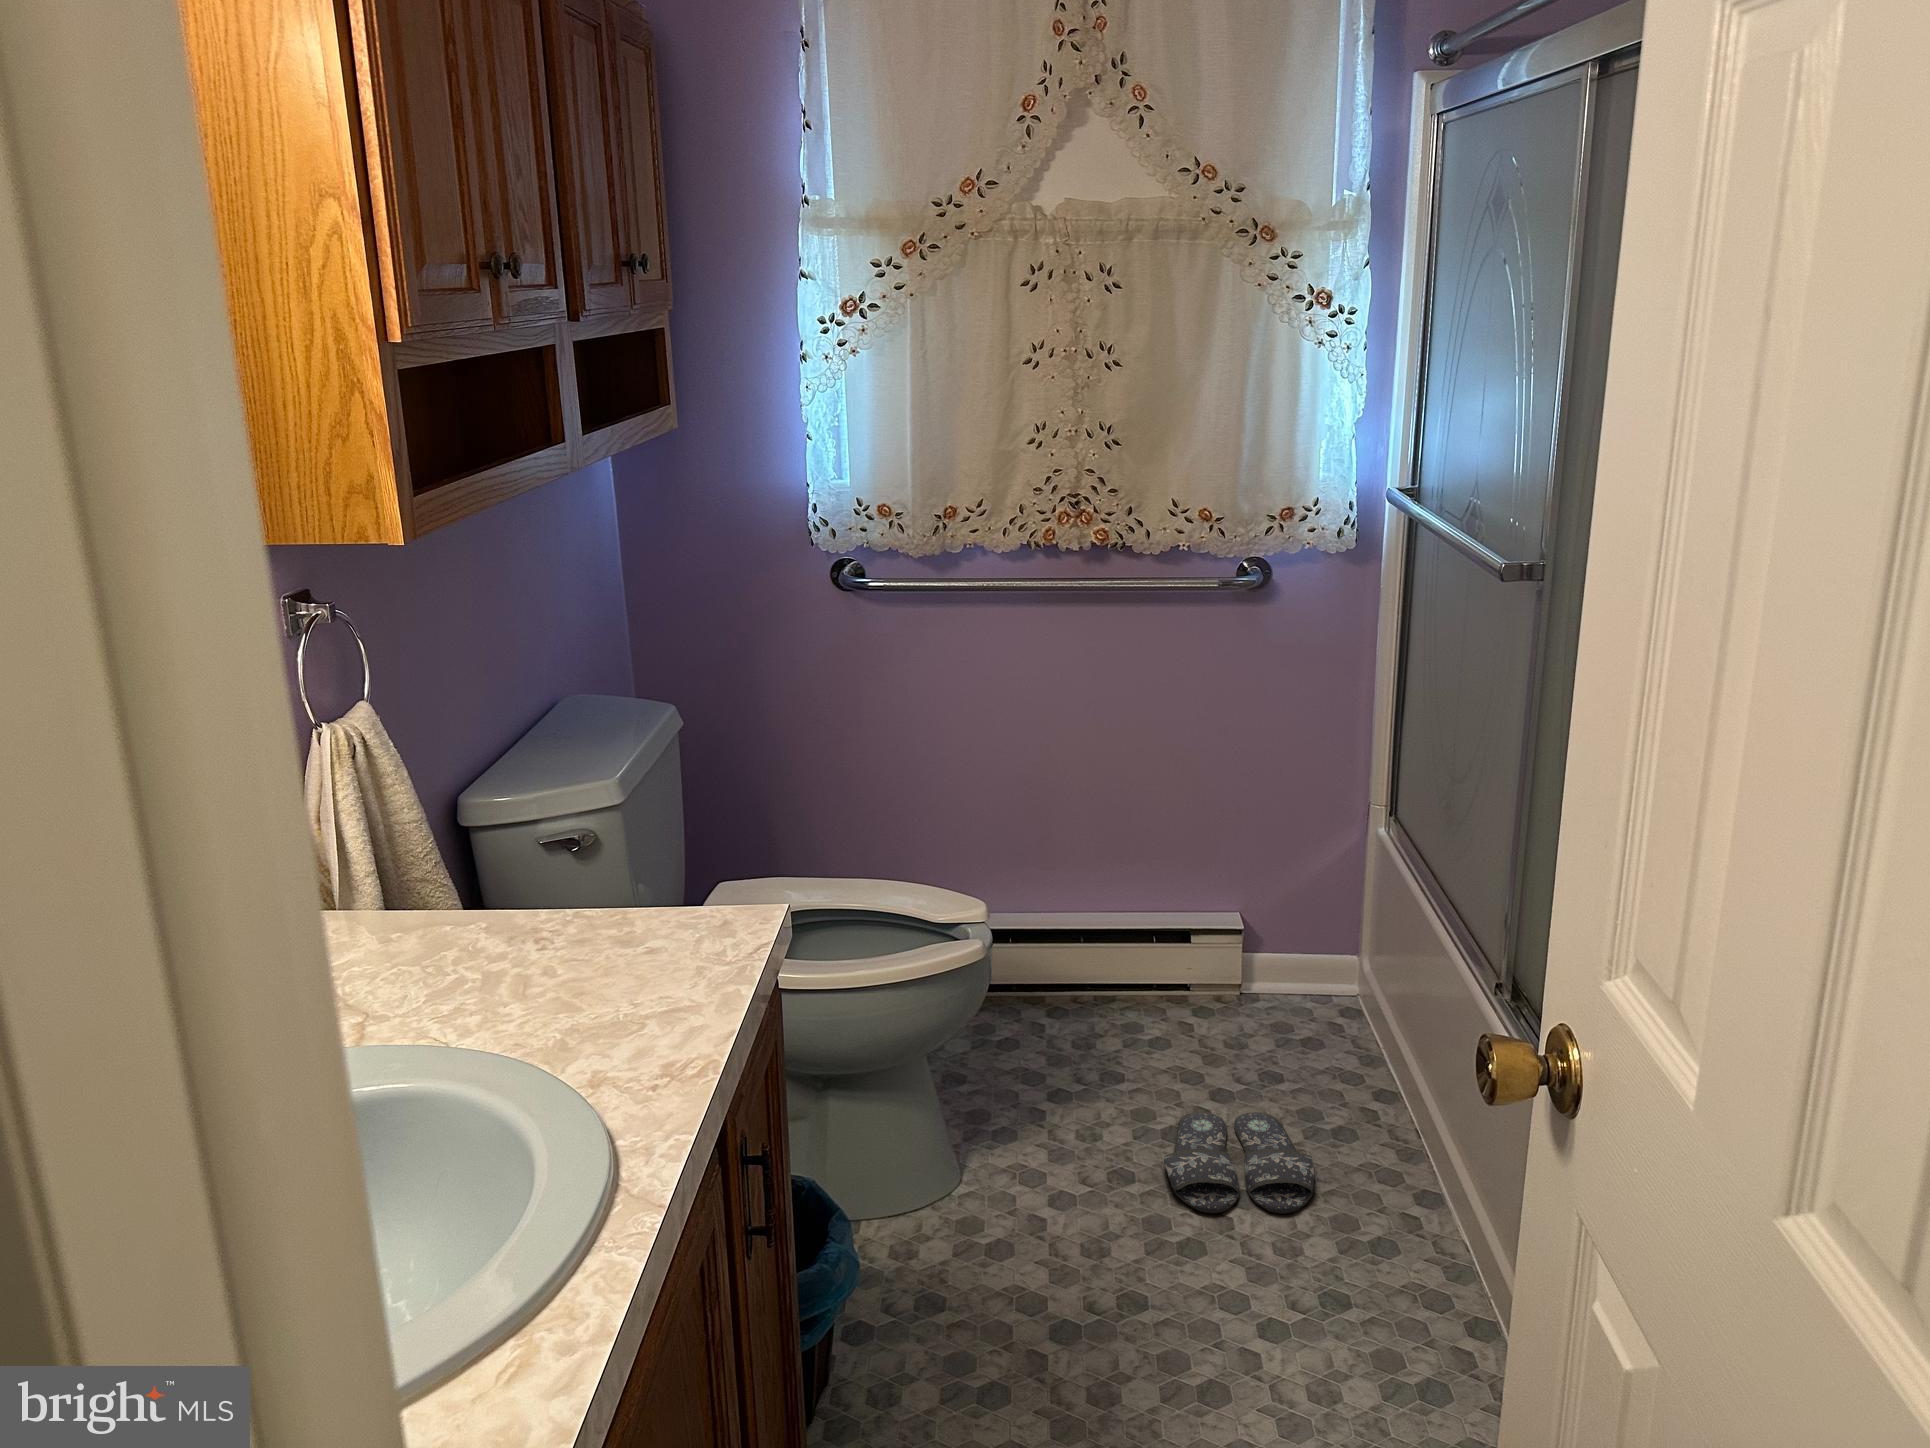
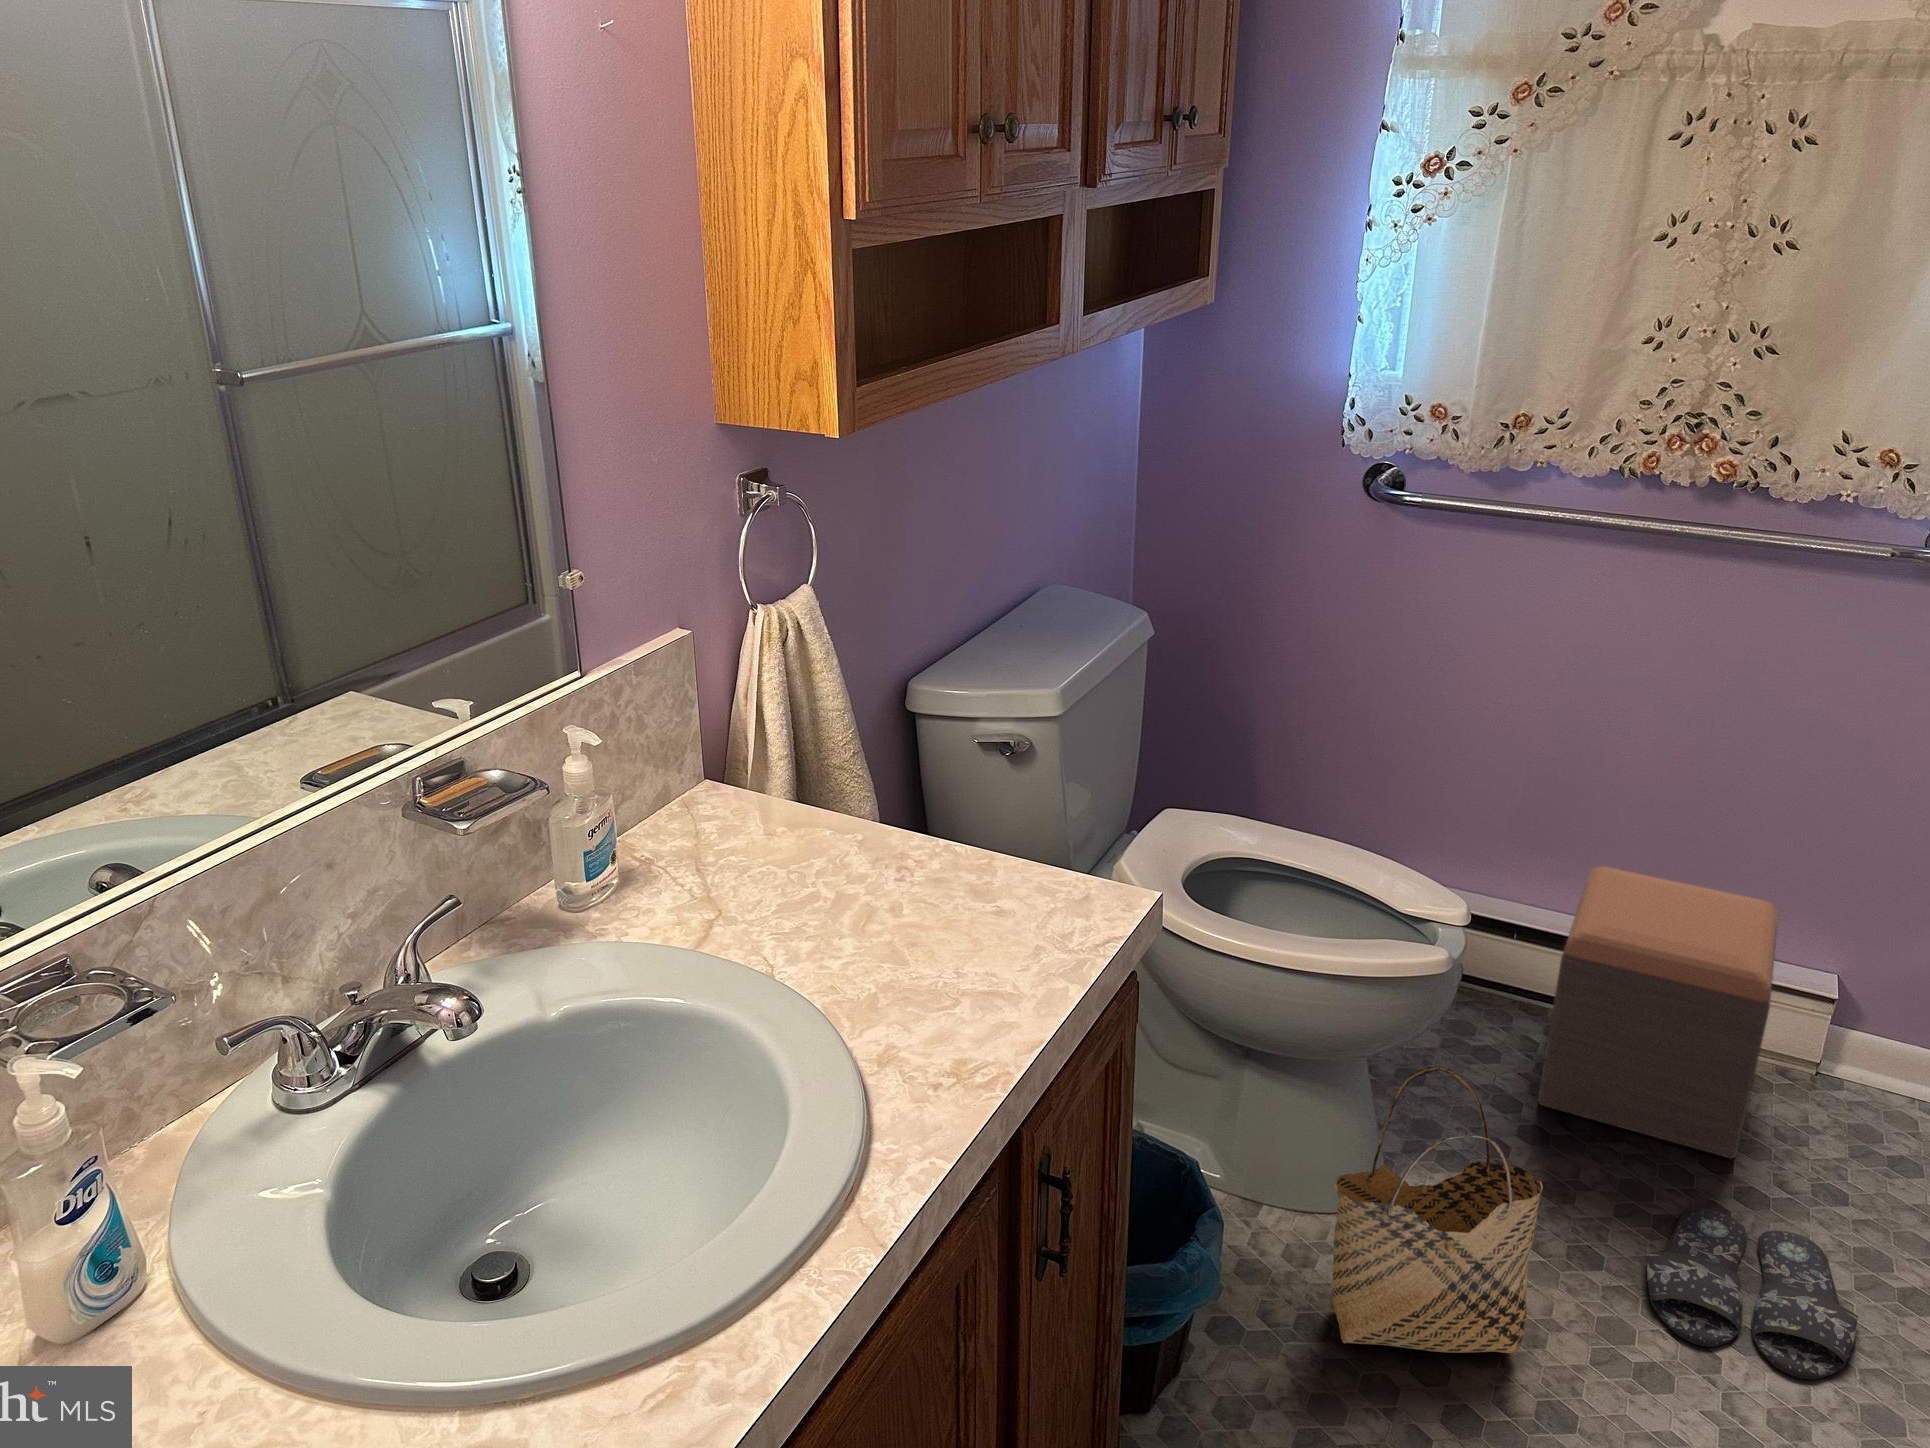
footstool: none [1053,866,1207,1072] -> present [1537,867,1777,1159]
woven basket: none [929,1039,1094,1301] -> present [1332,1066,1543,1354]

